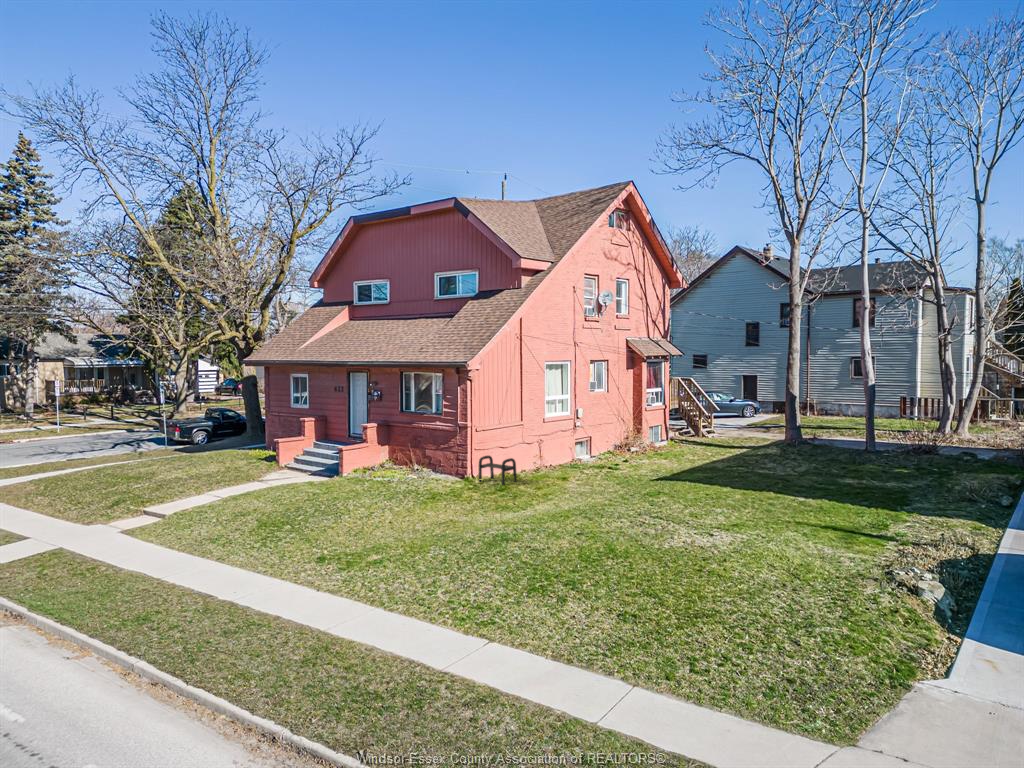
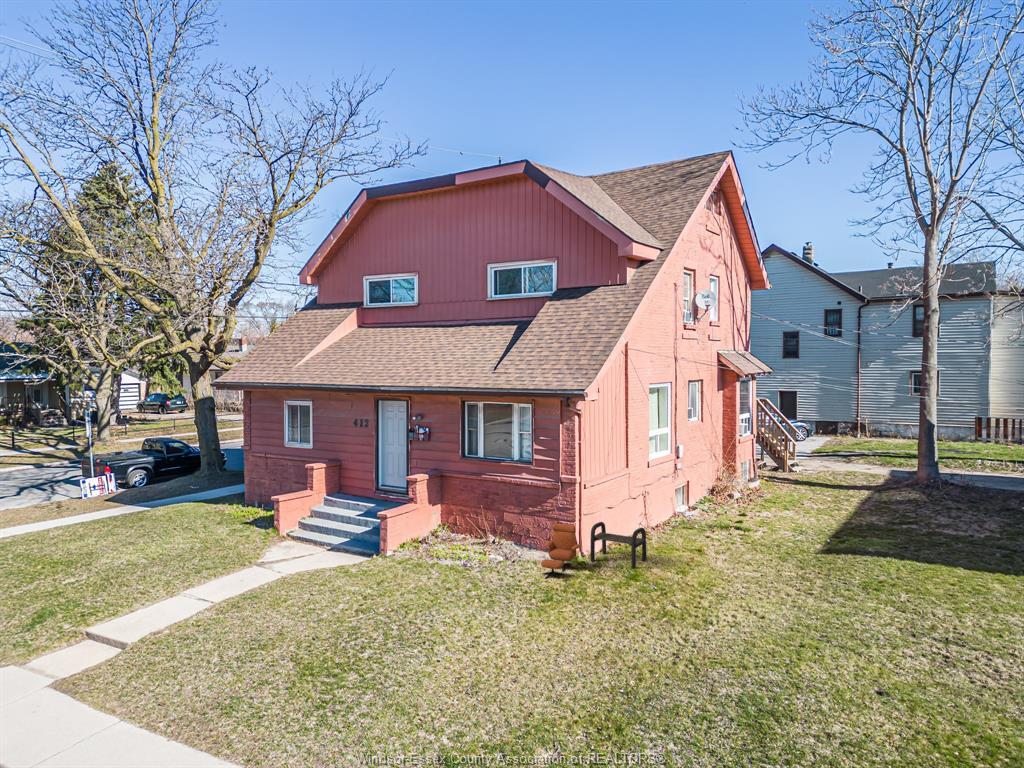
lounge chair: none [438,455,468,489] -> present [541,523,580,579]

